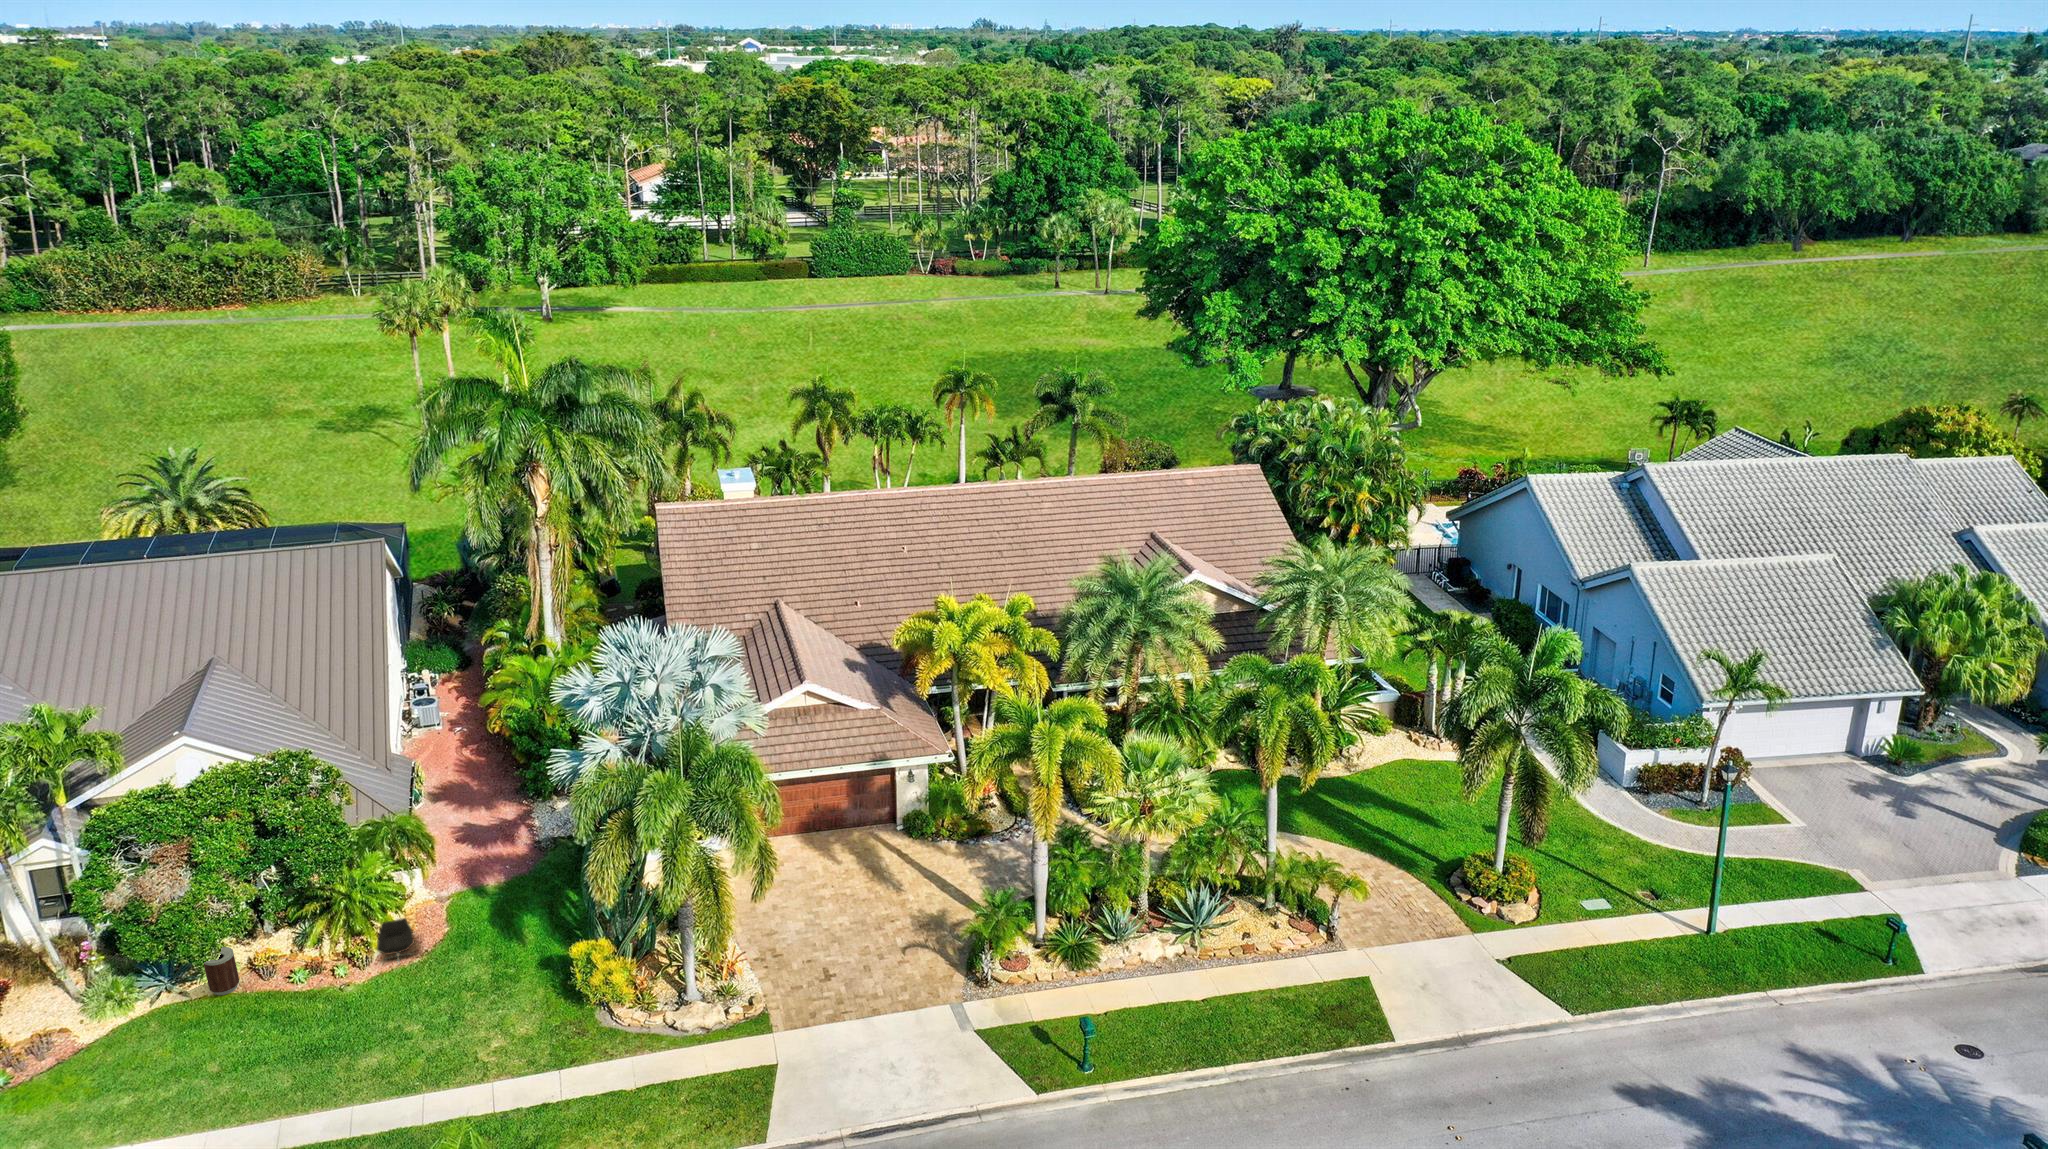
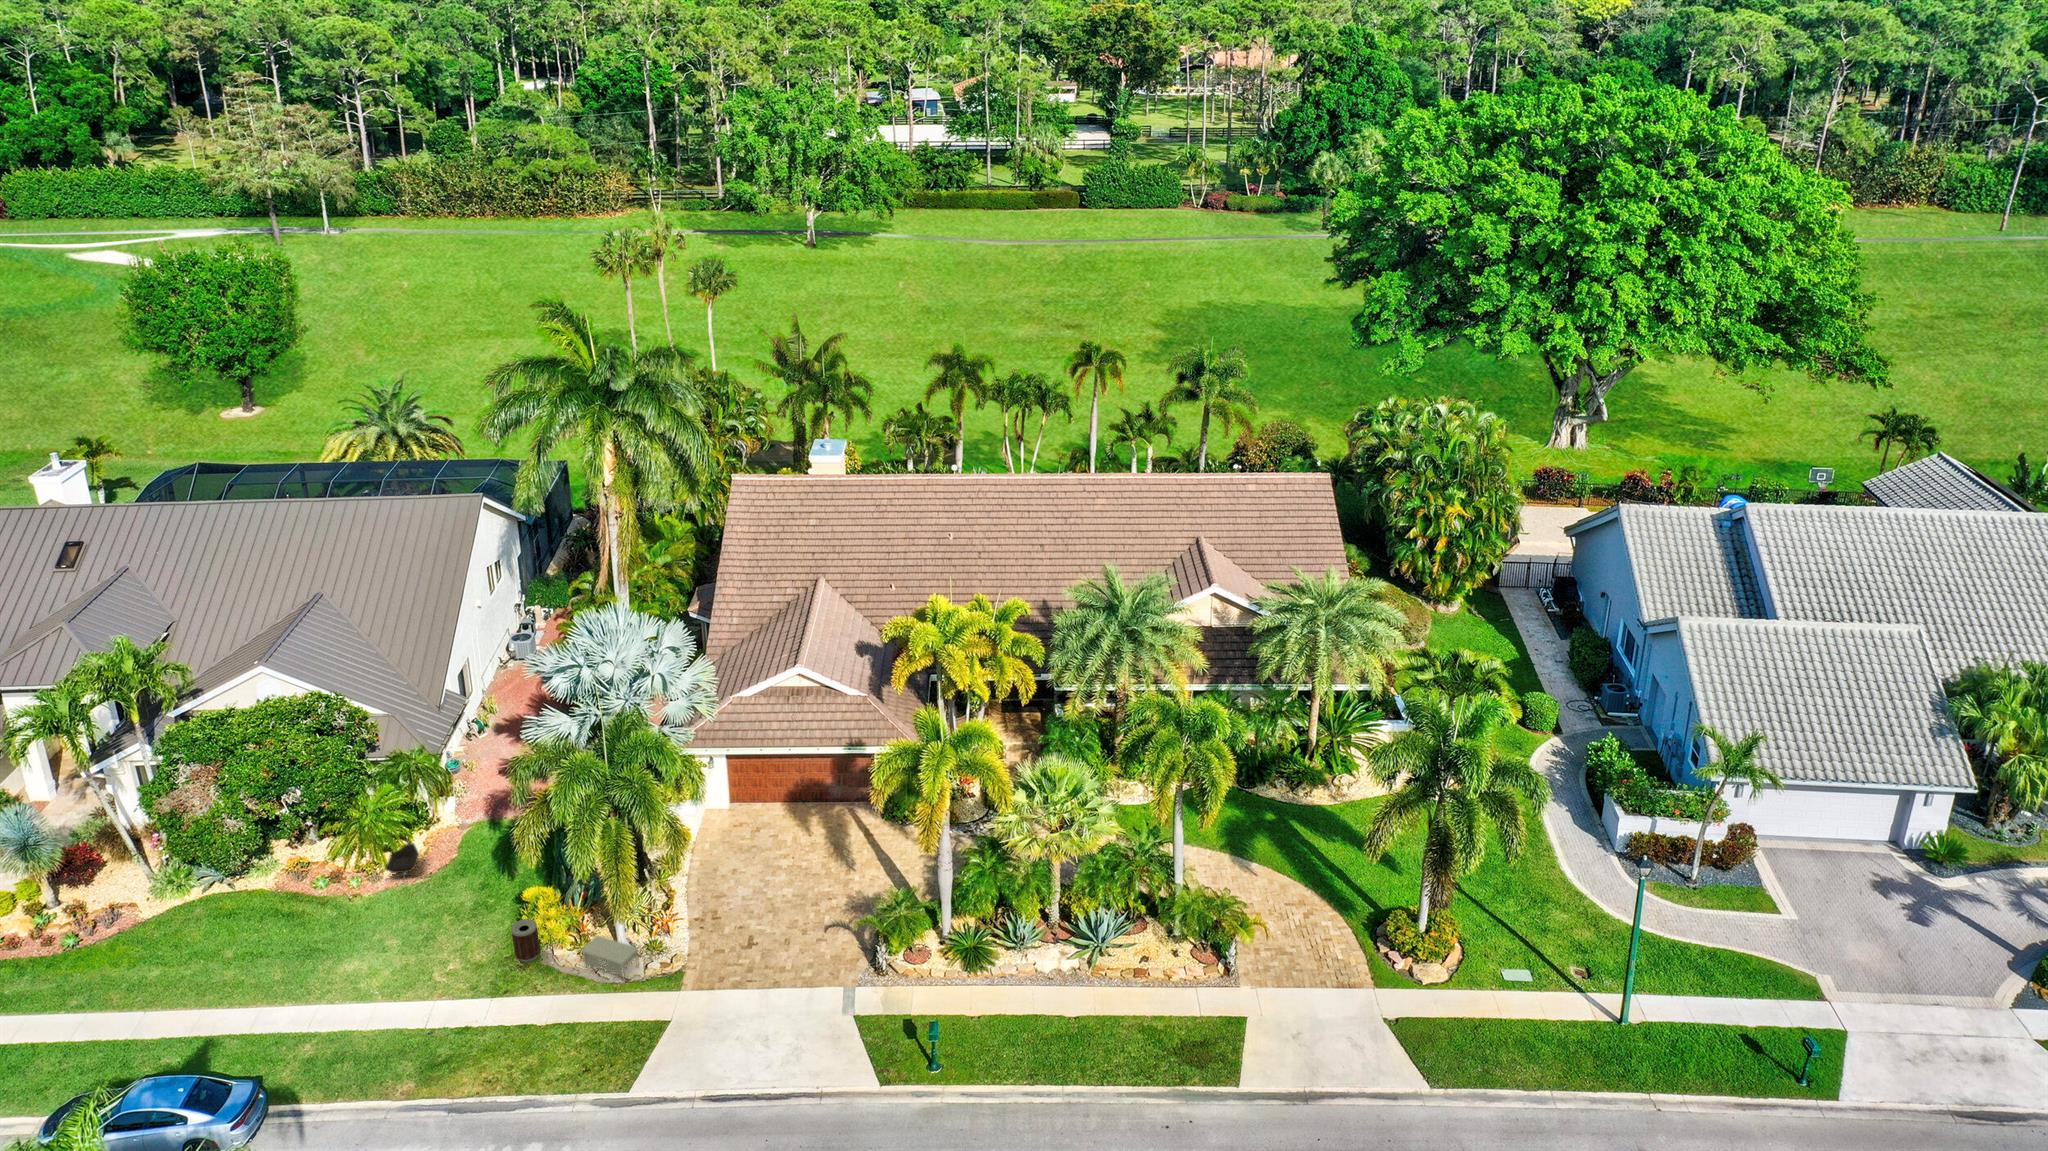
trash can: present [204,947,239,995] -> present [511,919,540,962]
storage bench: none [649,987,715,1033] -> present [581,935,639,979]

